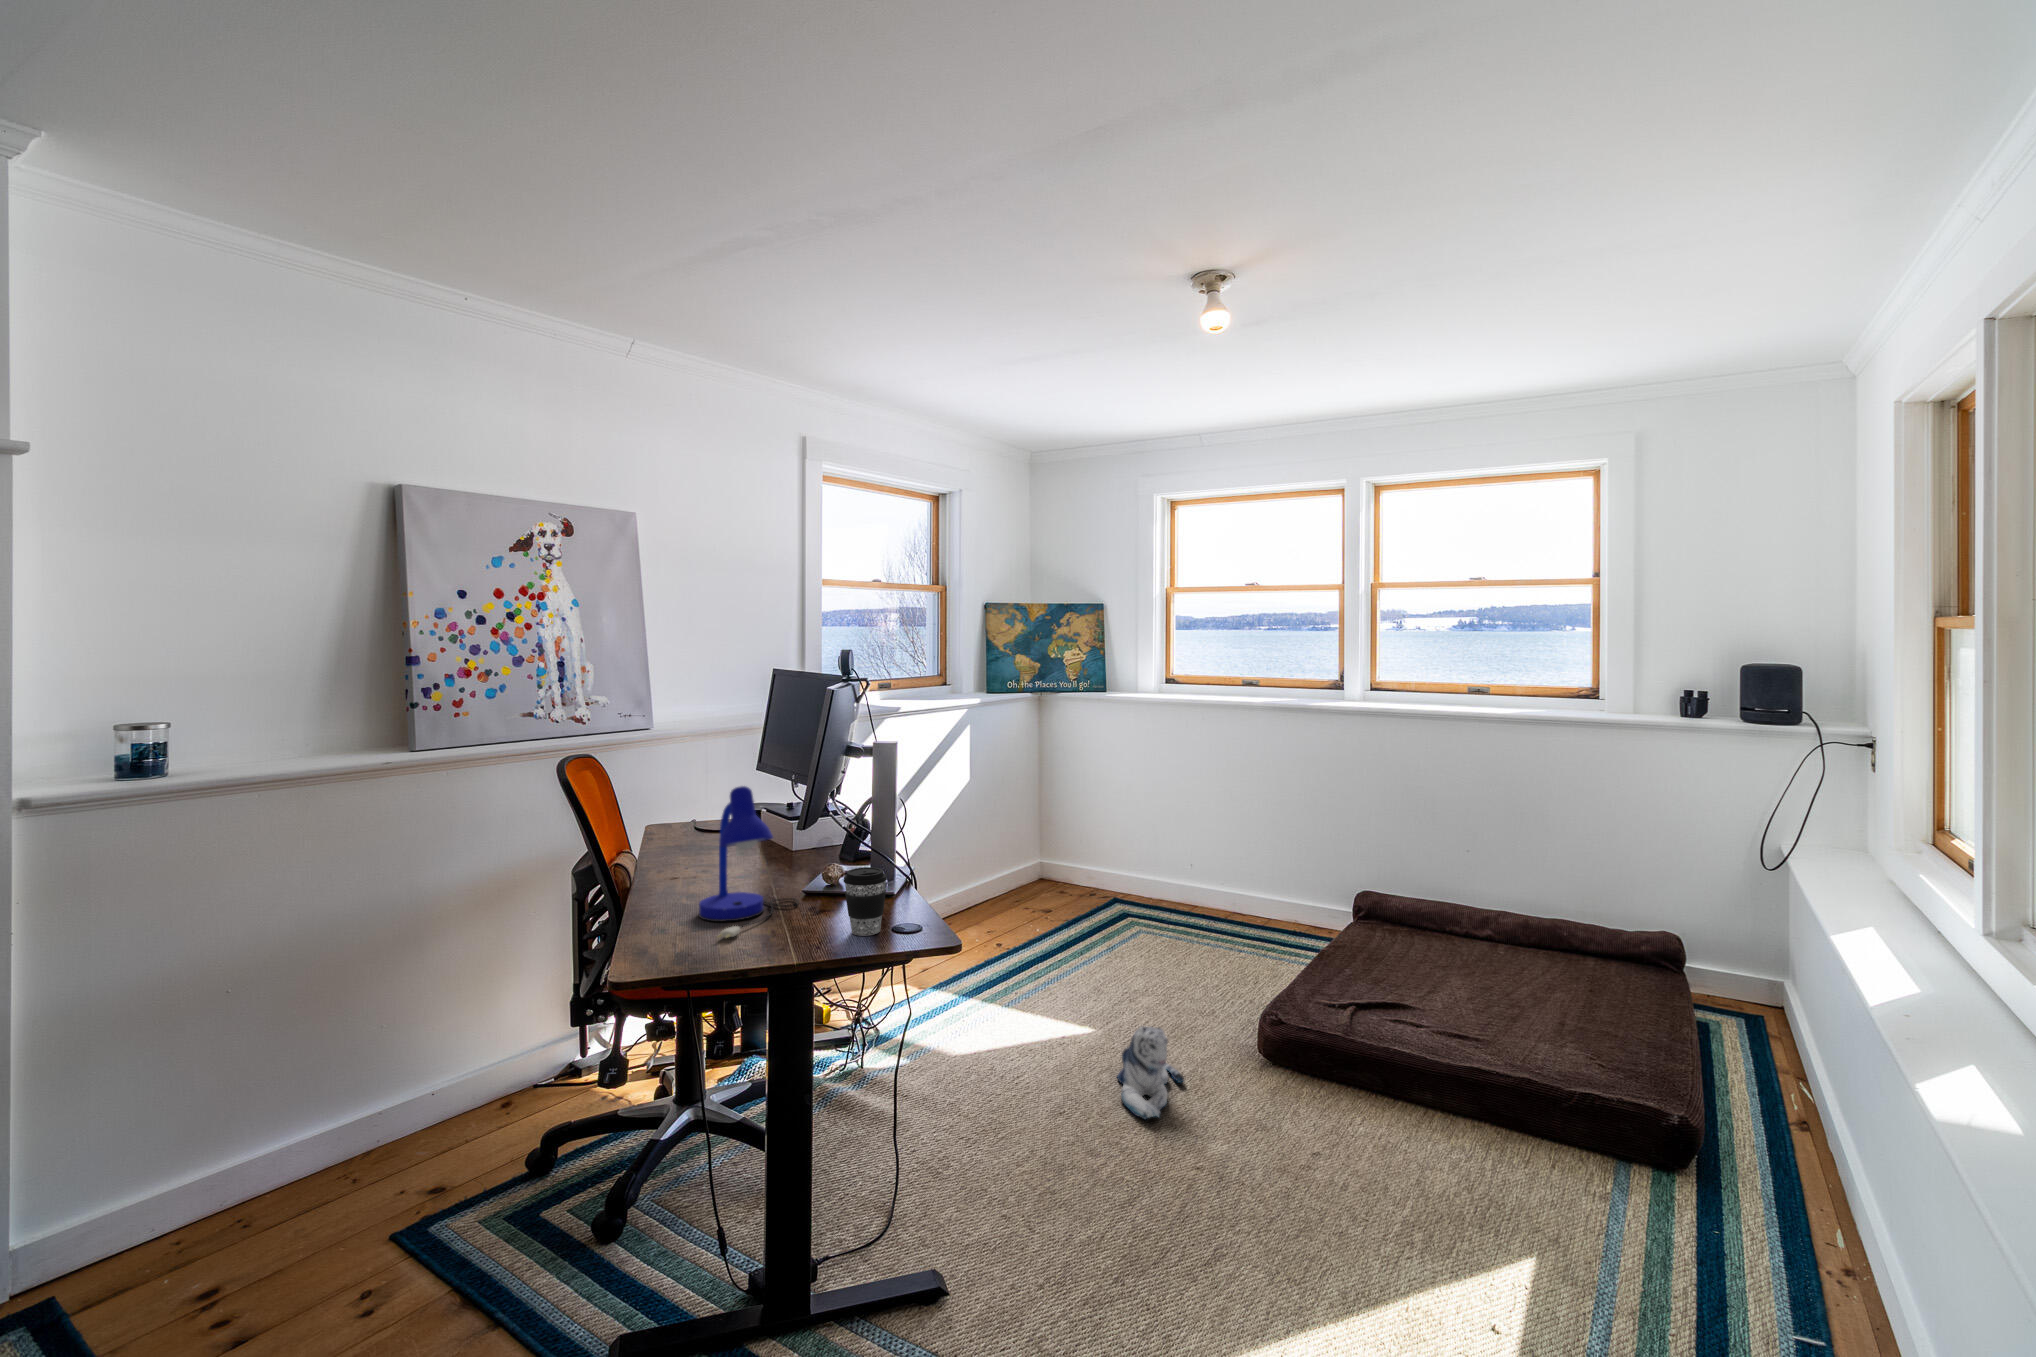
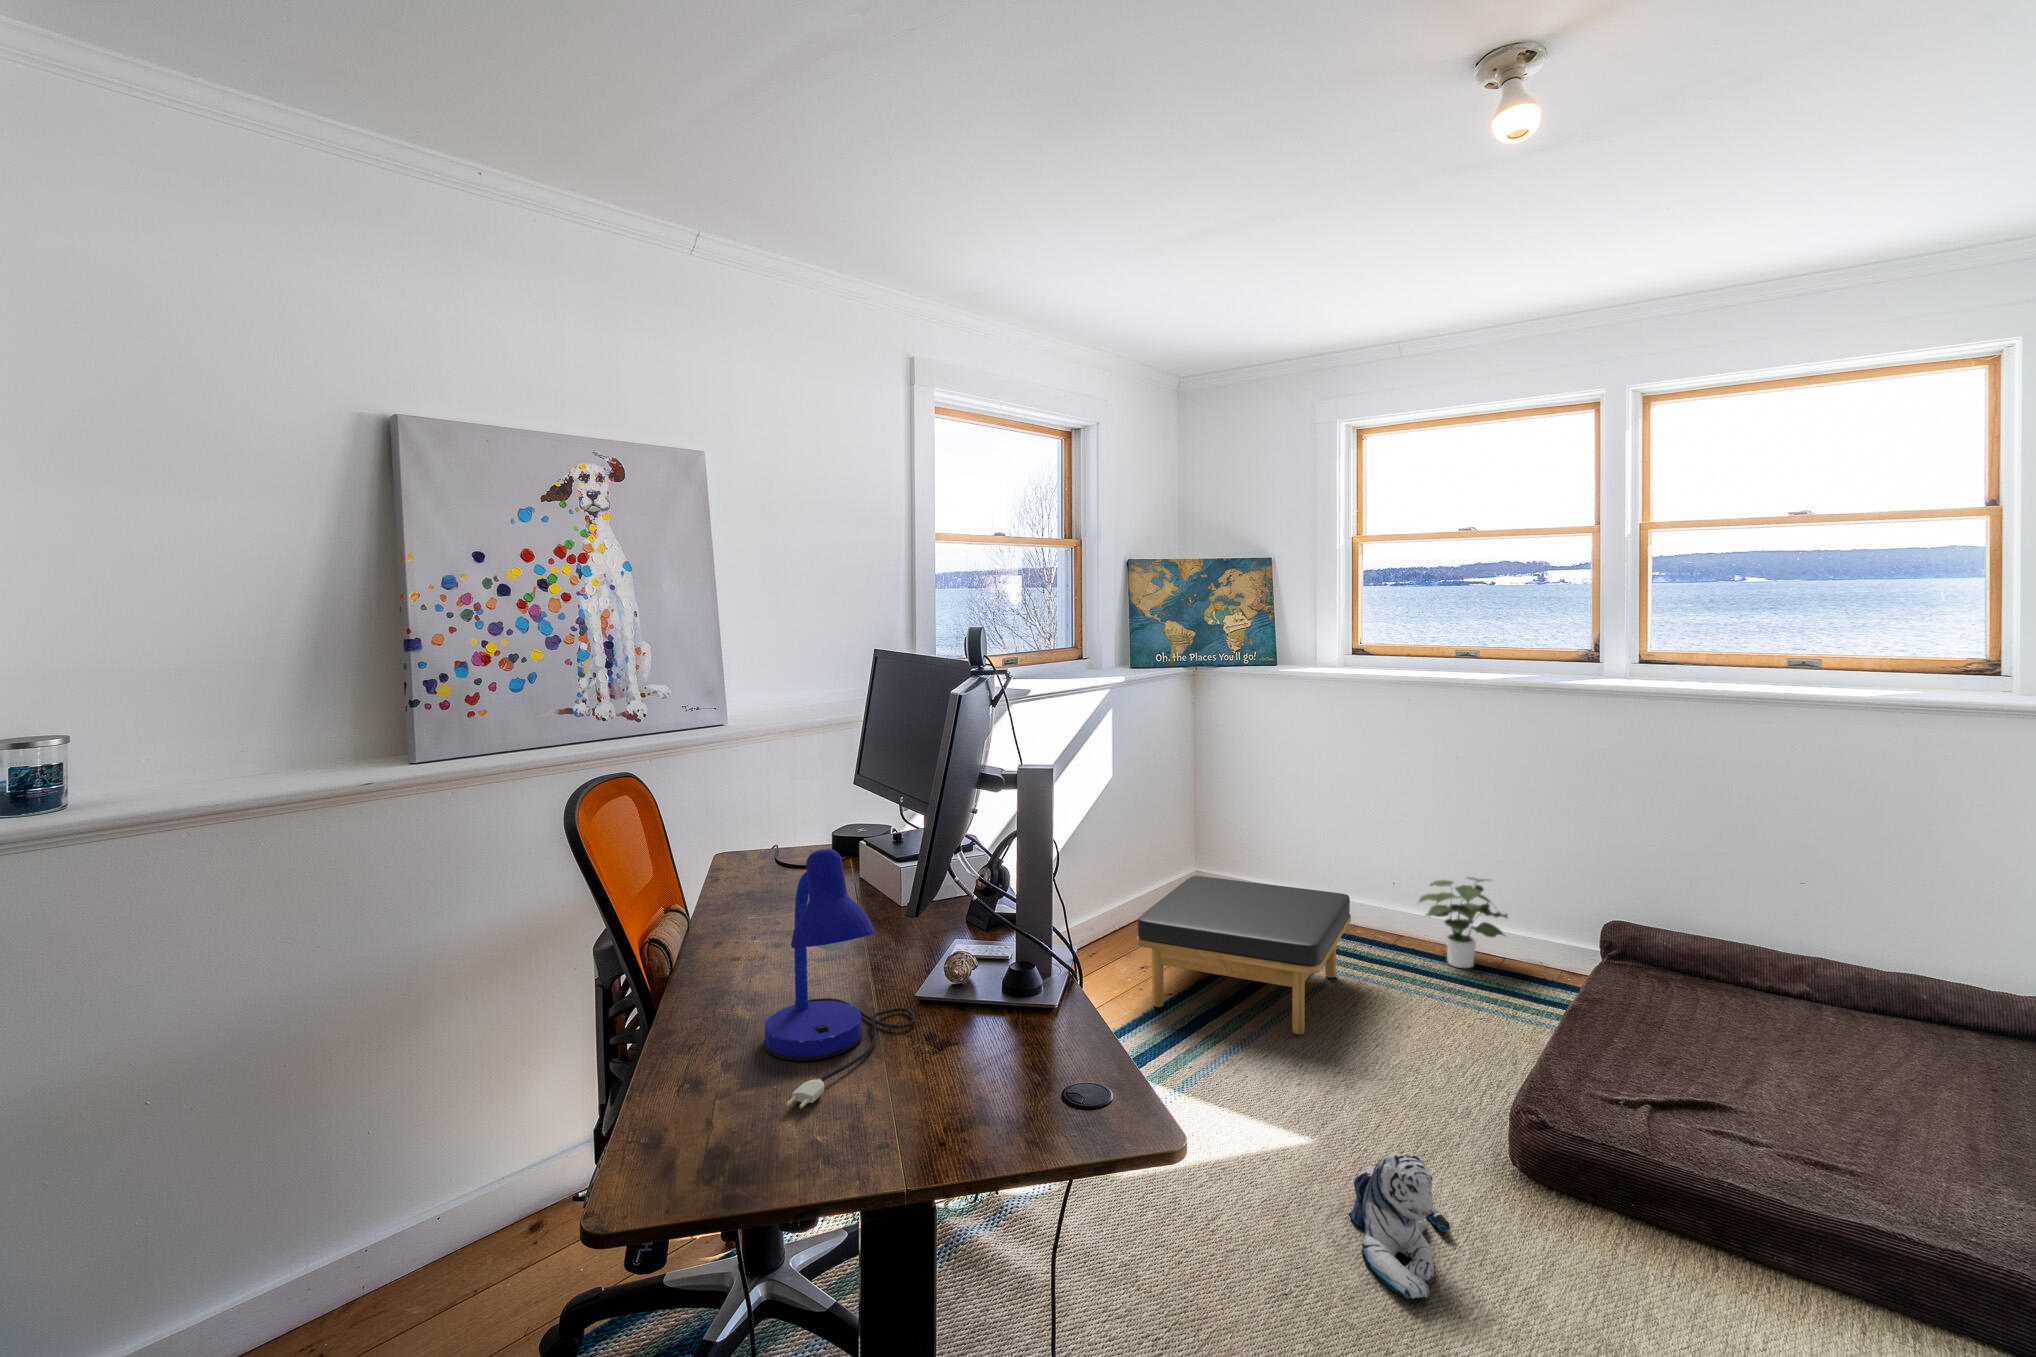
potted plant: none [1206,855,1274,926] -> present [1419,877,1508,968]
ottoman: none [982,859,1152,972] -> present [1137,876,1351,1034]
coffee cup: present [844,867,887,936] -> none [988,986,1059,1106]

